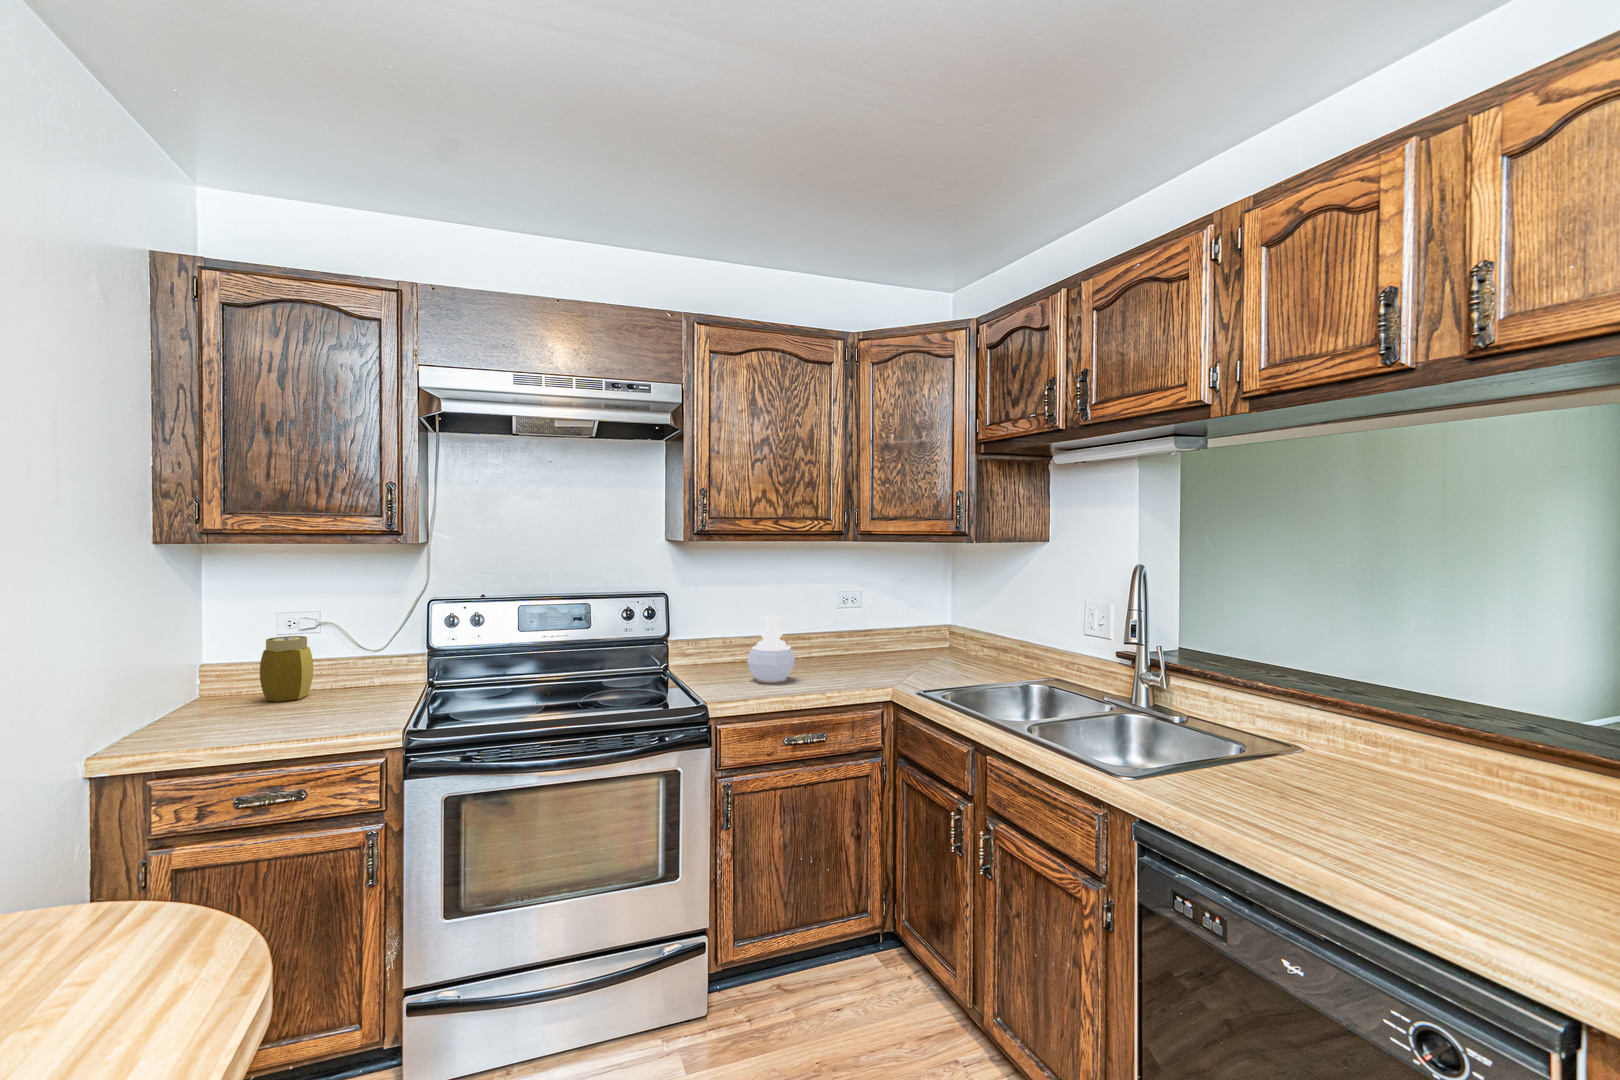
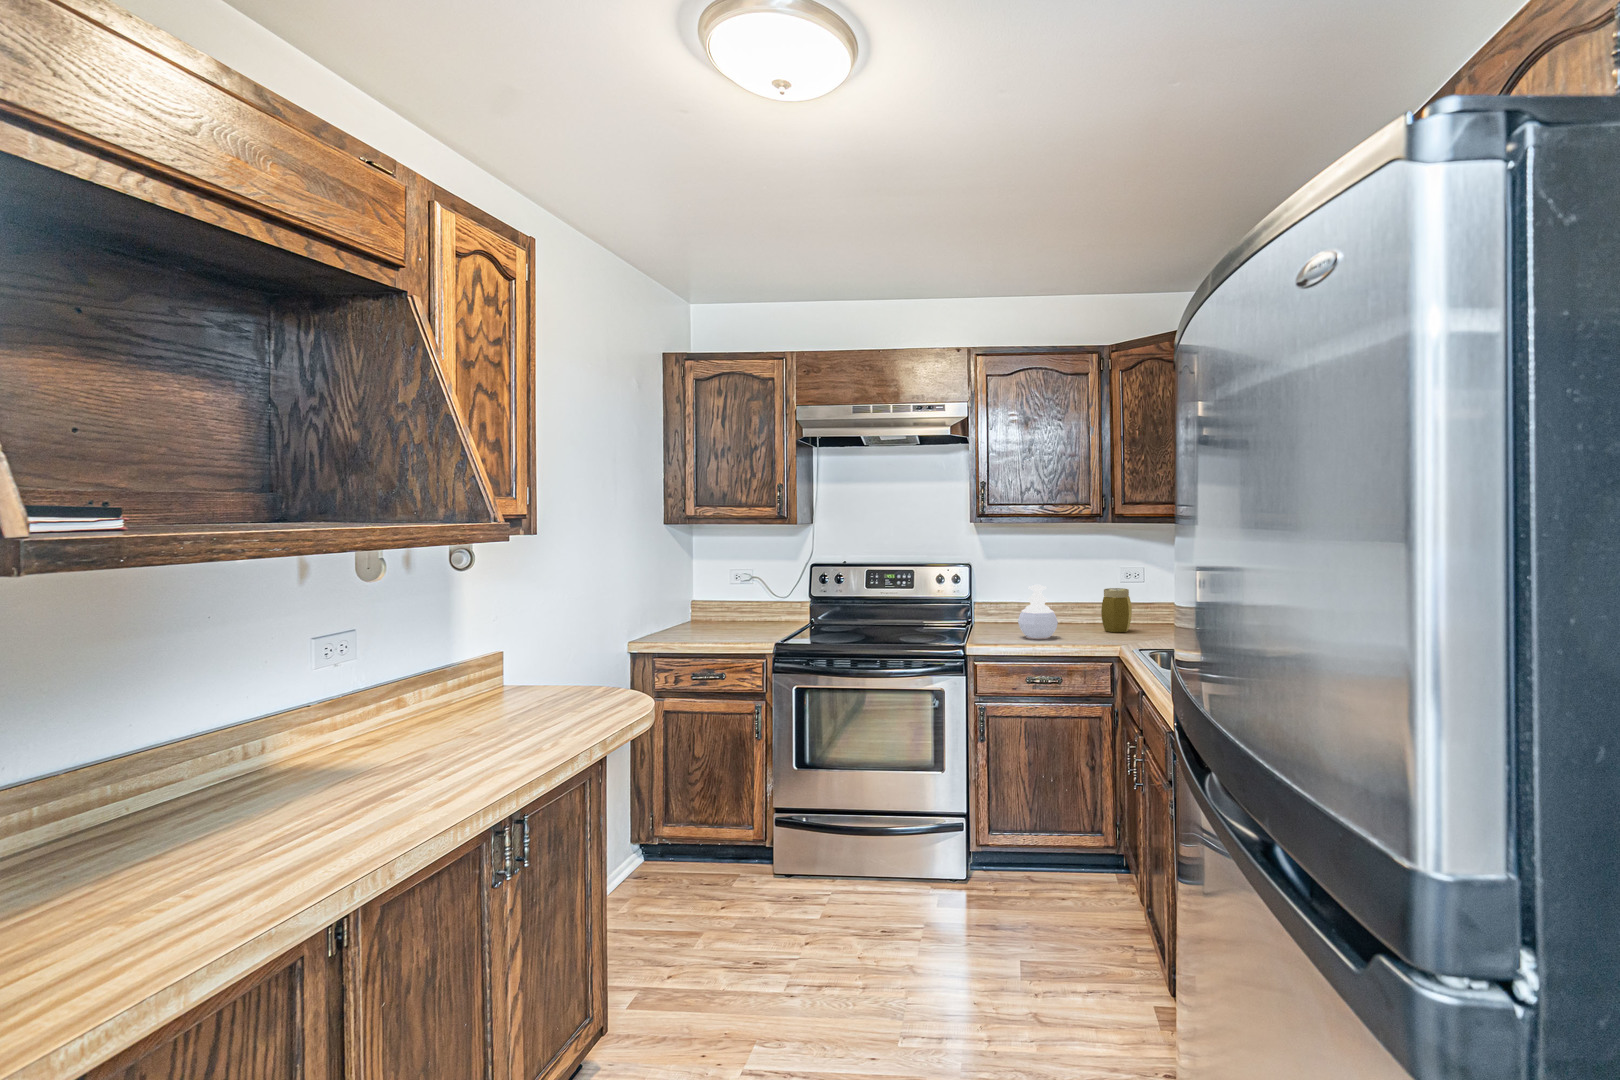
jar: present [260,636,313,702] -> present [1101,588,1132,632]

